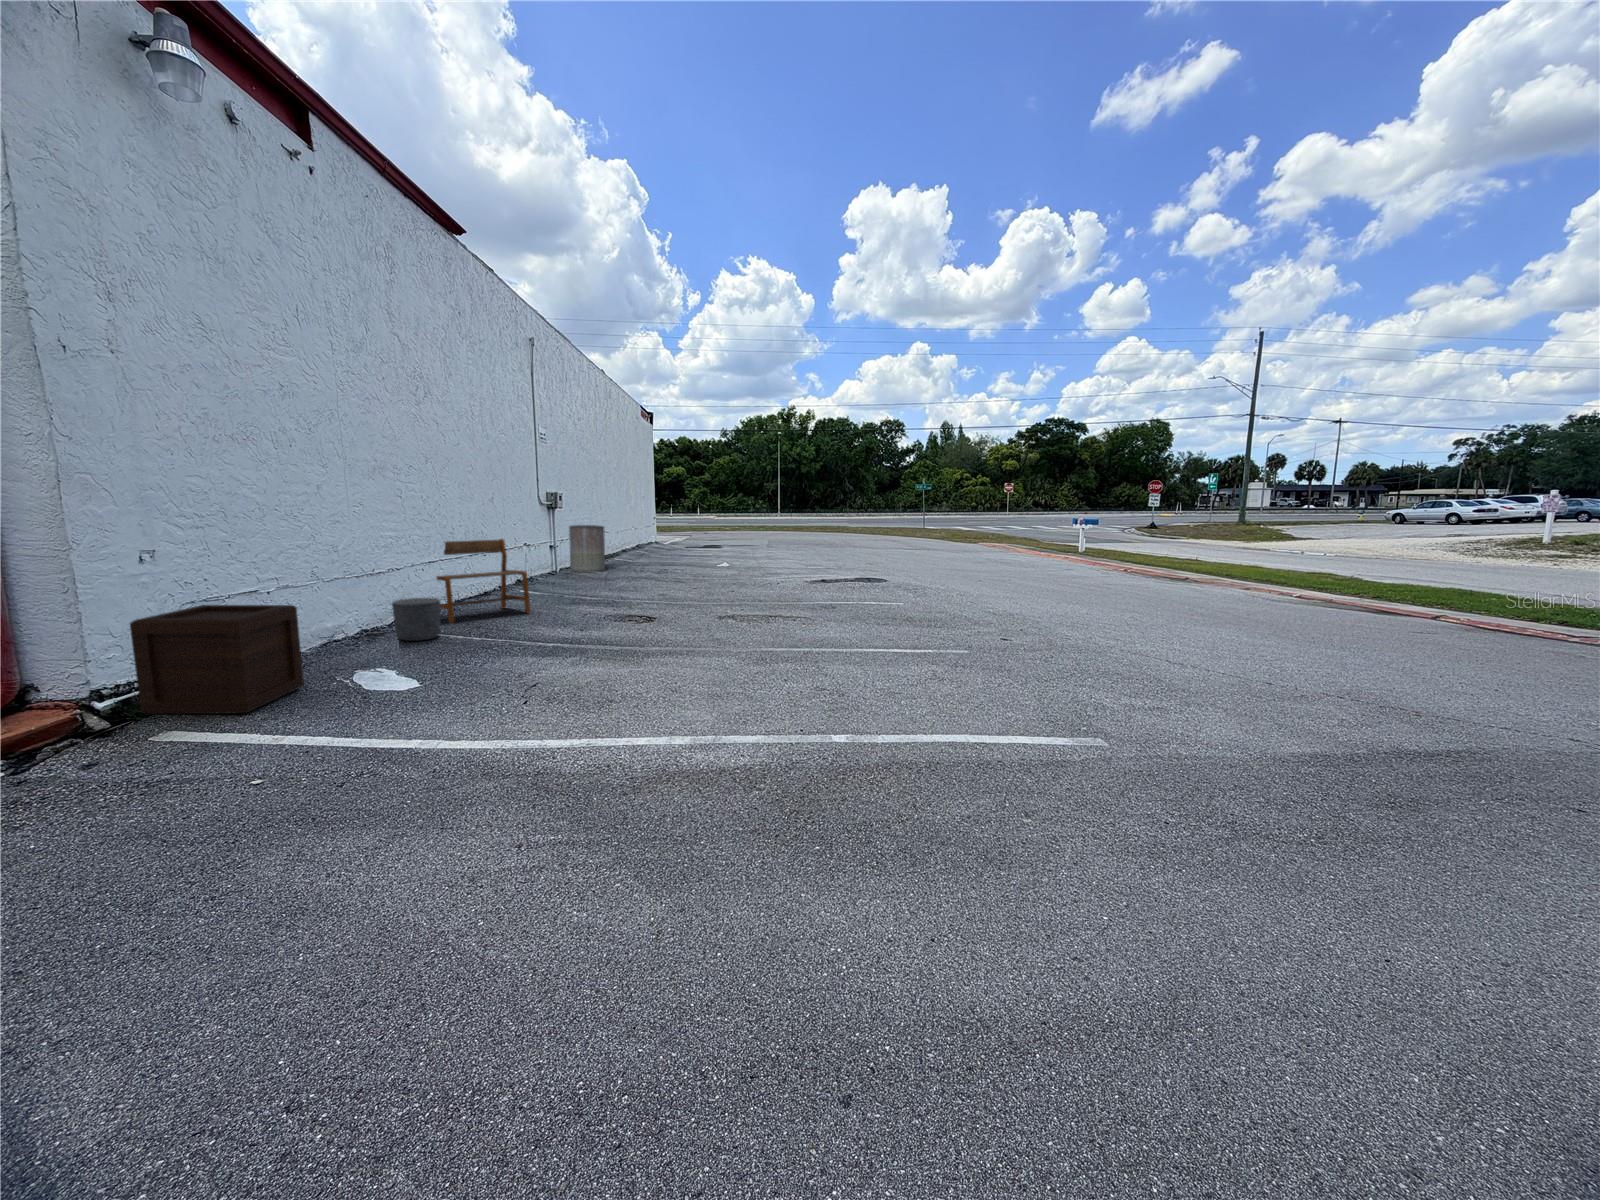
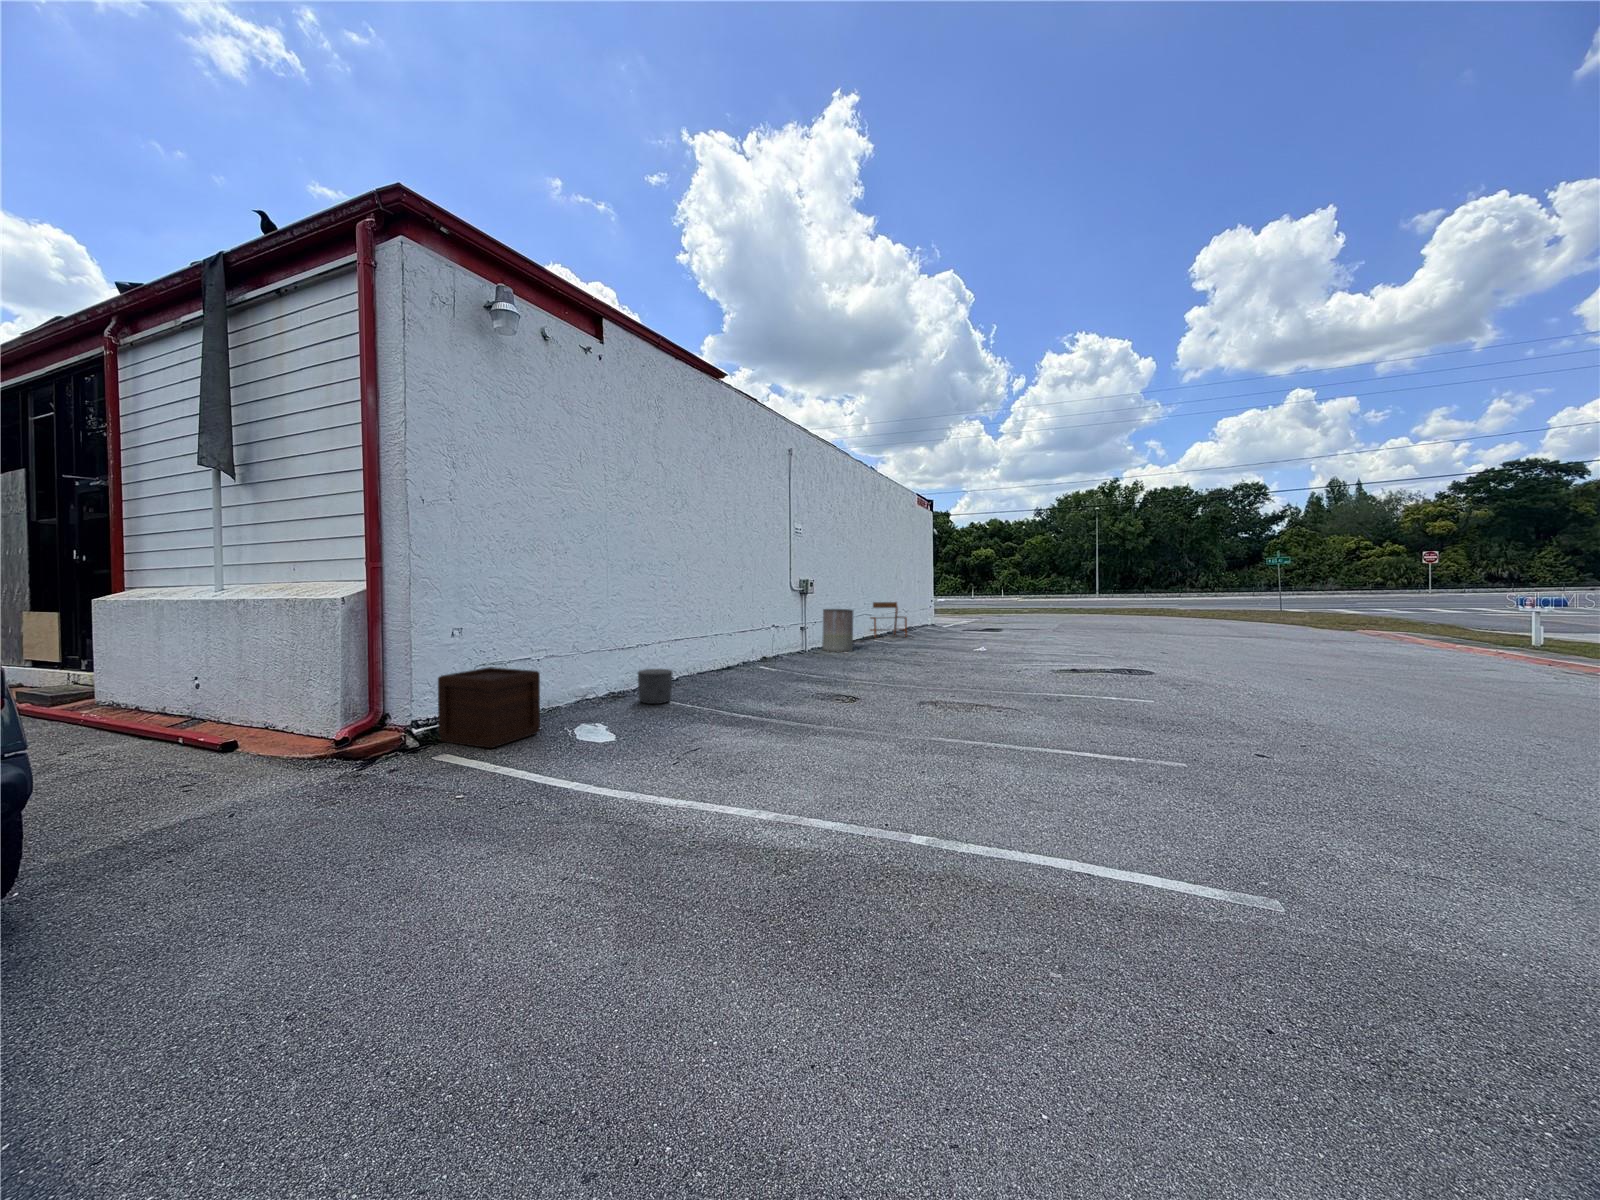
bench: present [437,539,530,623] -> present [871,602,907,637]

